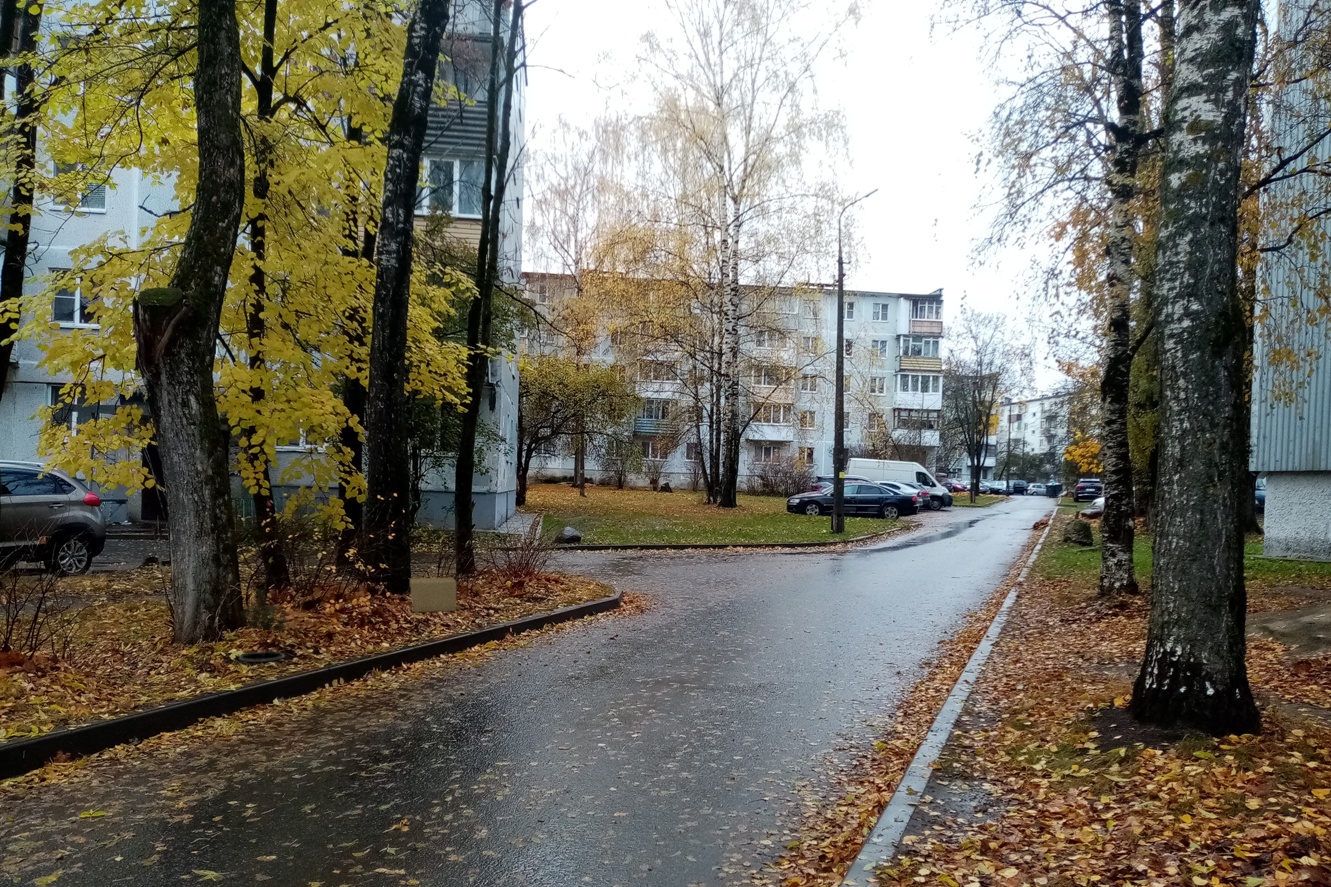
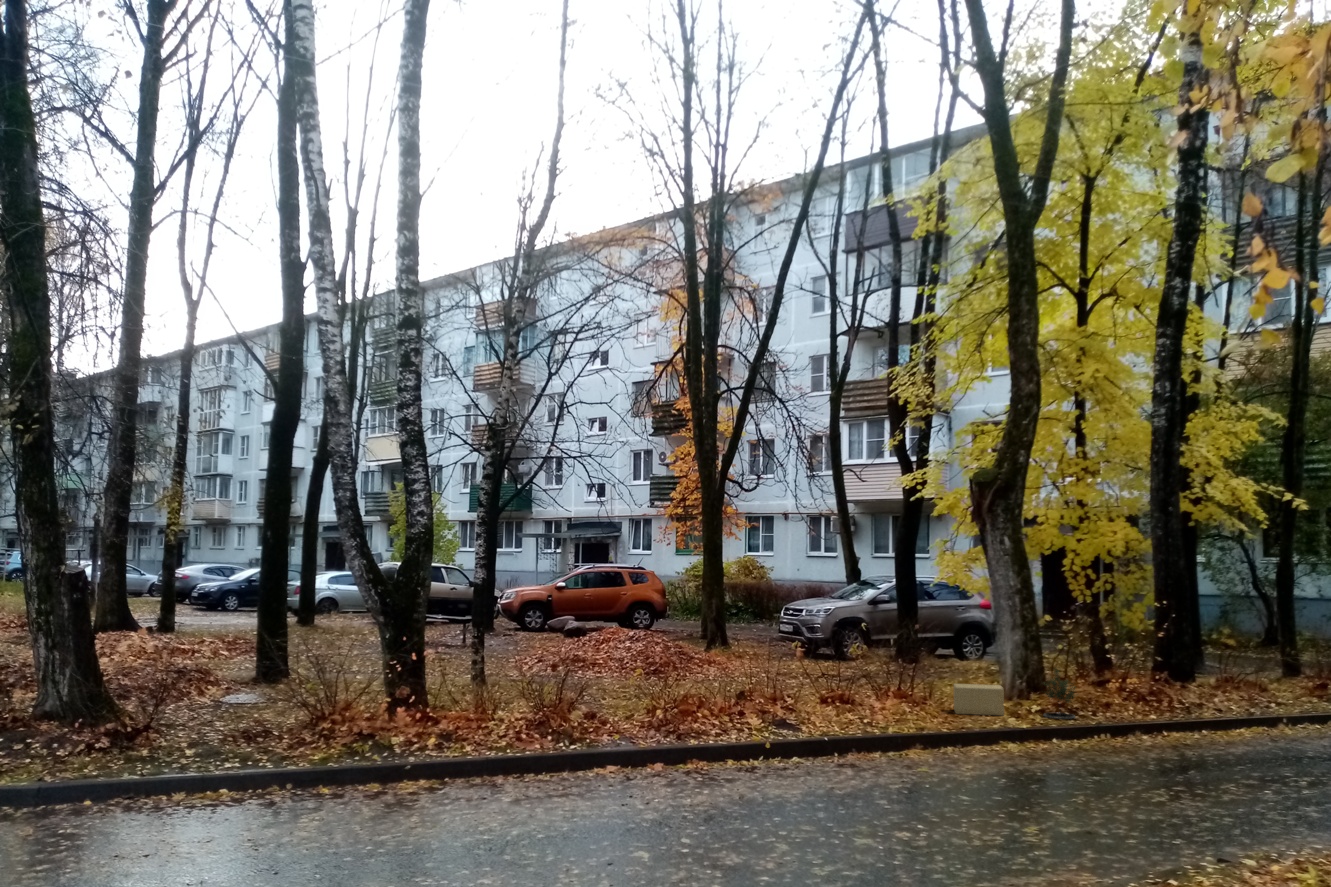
cardboard box: present [410,578,457,612] -> present [954,684,1004,716]

